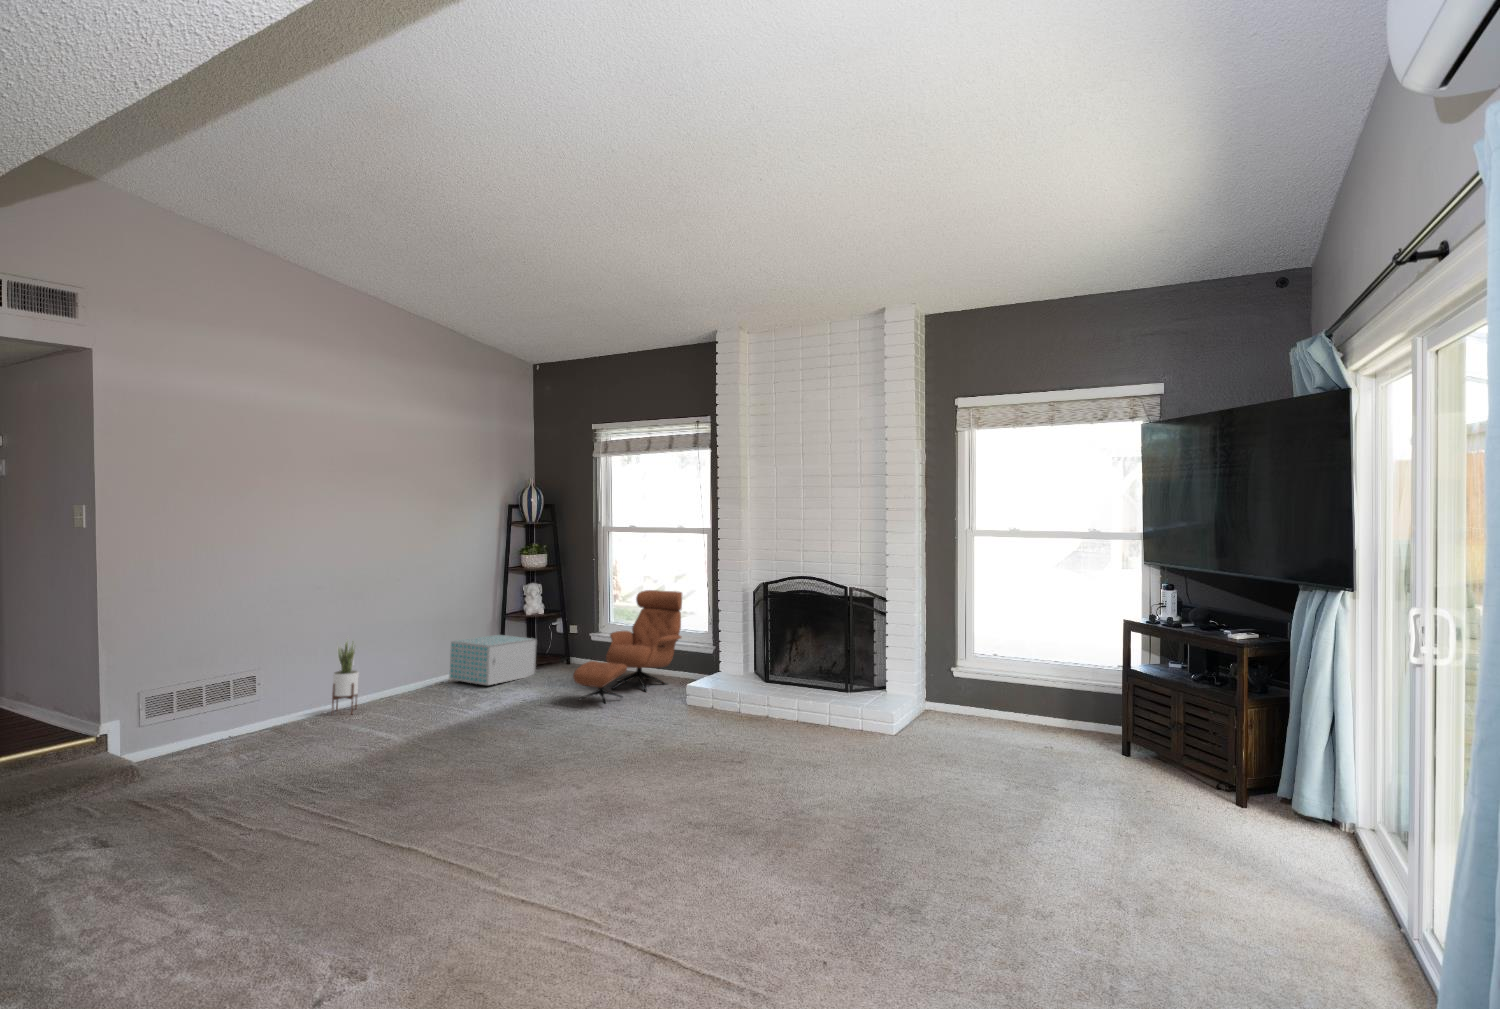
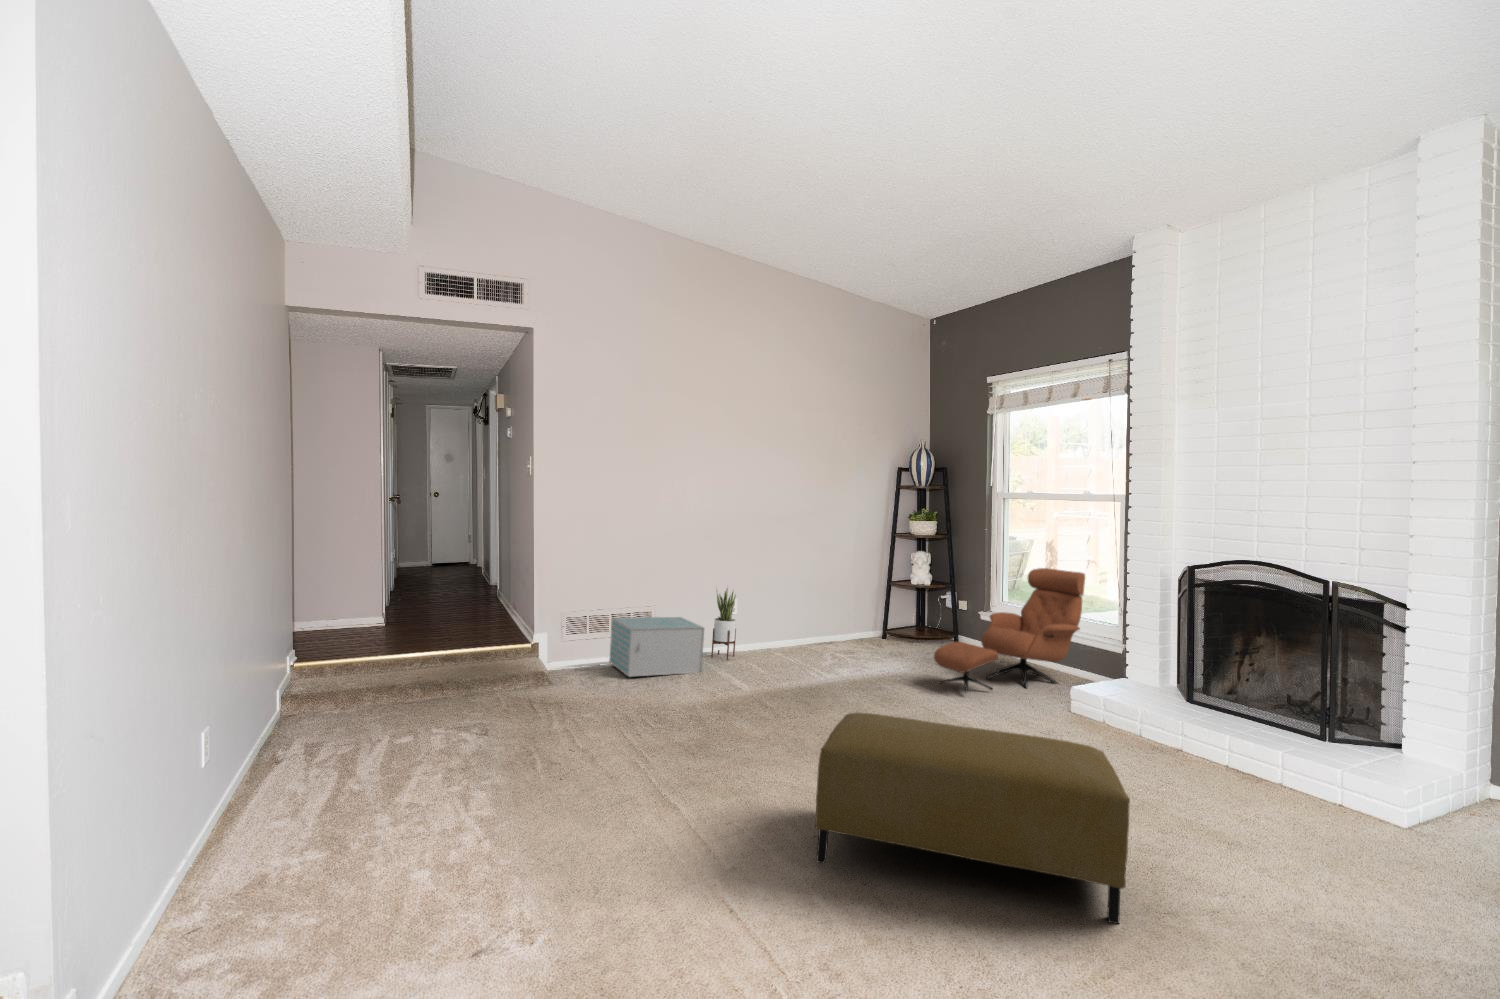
storage box: present [449,635,537,685] -> present [609,617,704,677]
ottoman: none [566,720,789,854] -> present [815,712,1130,924]

